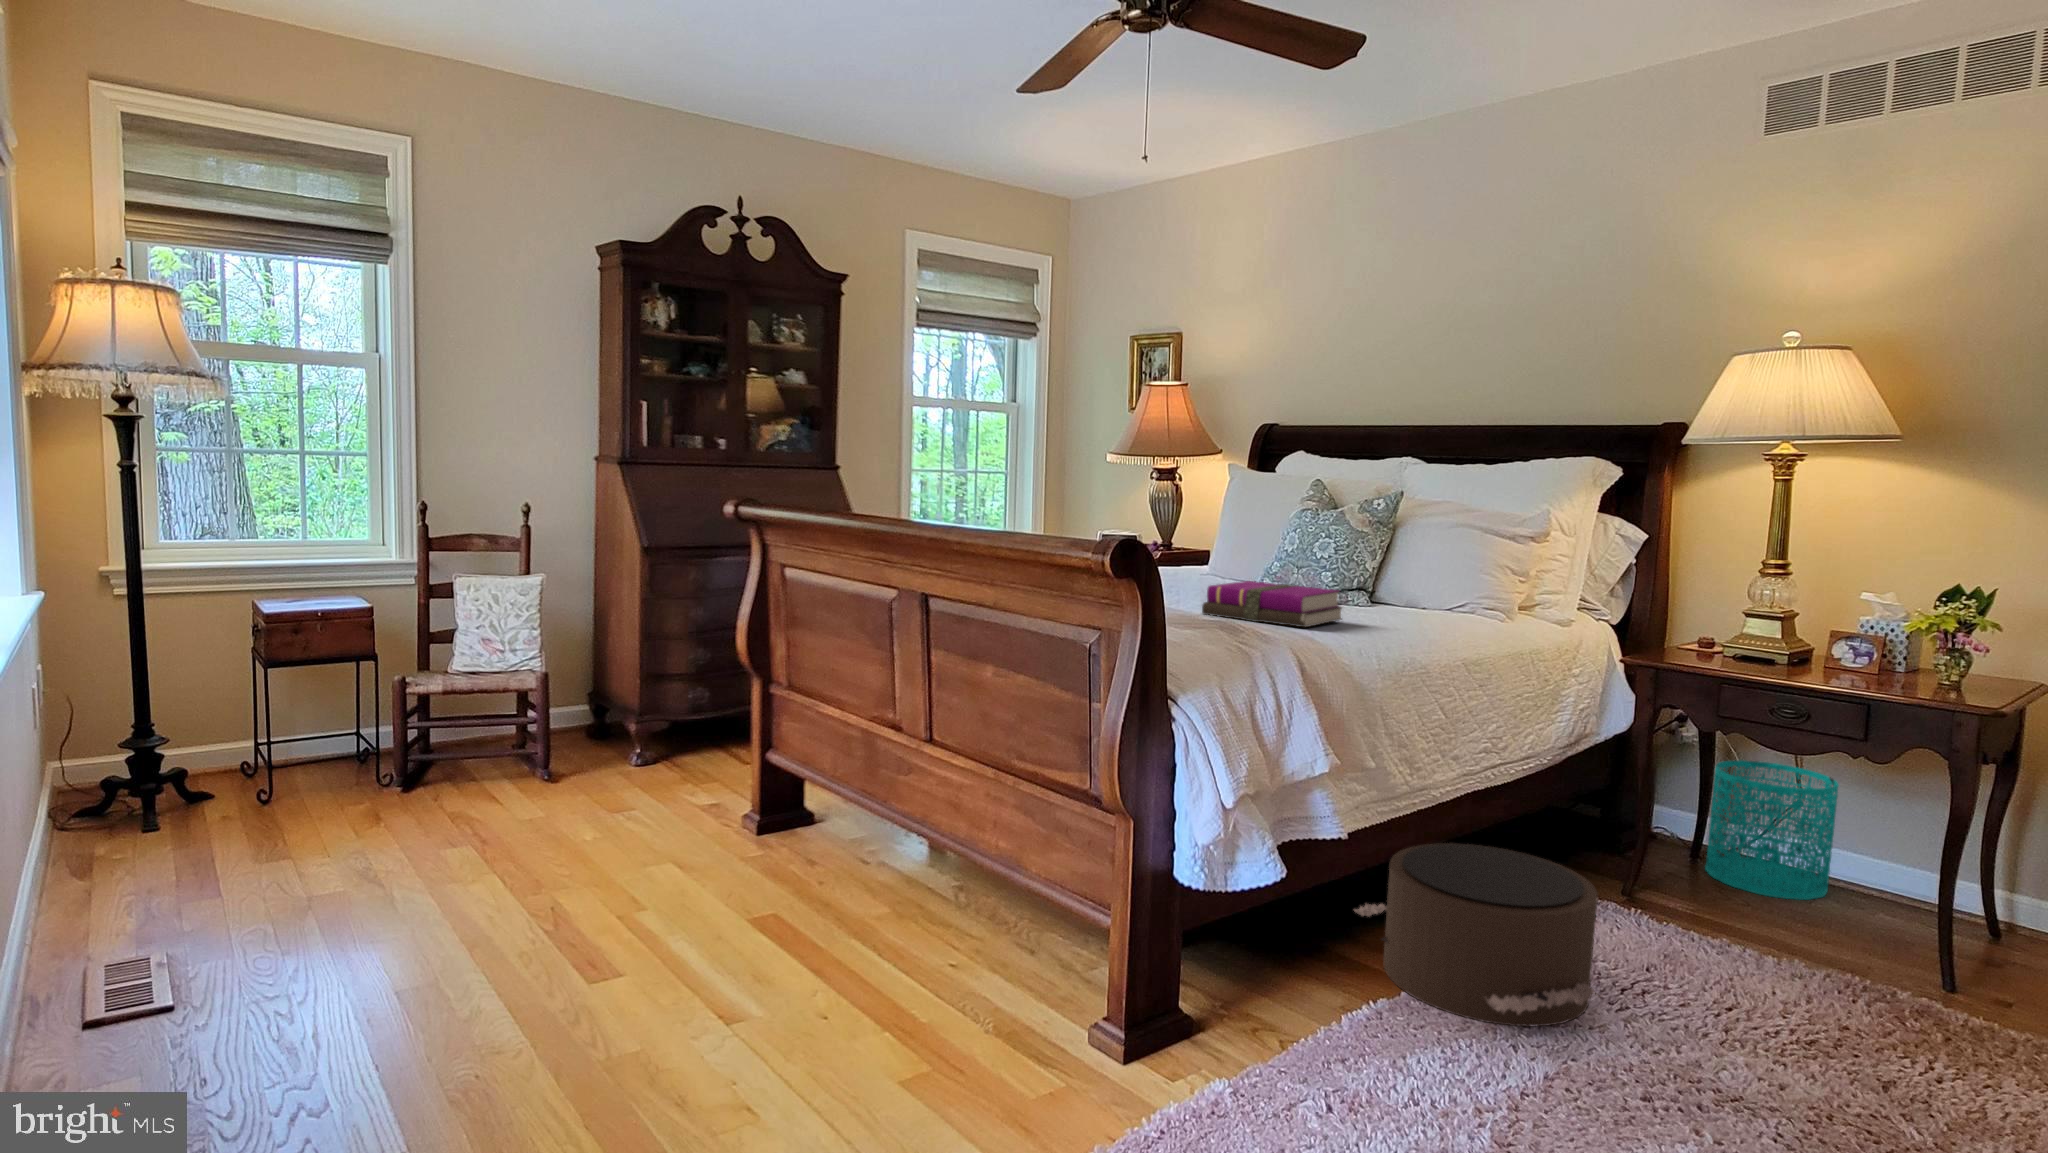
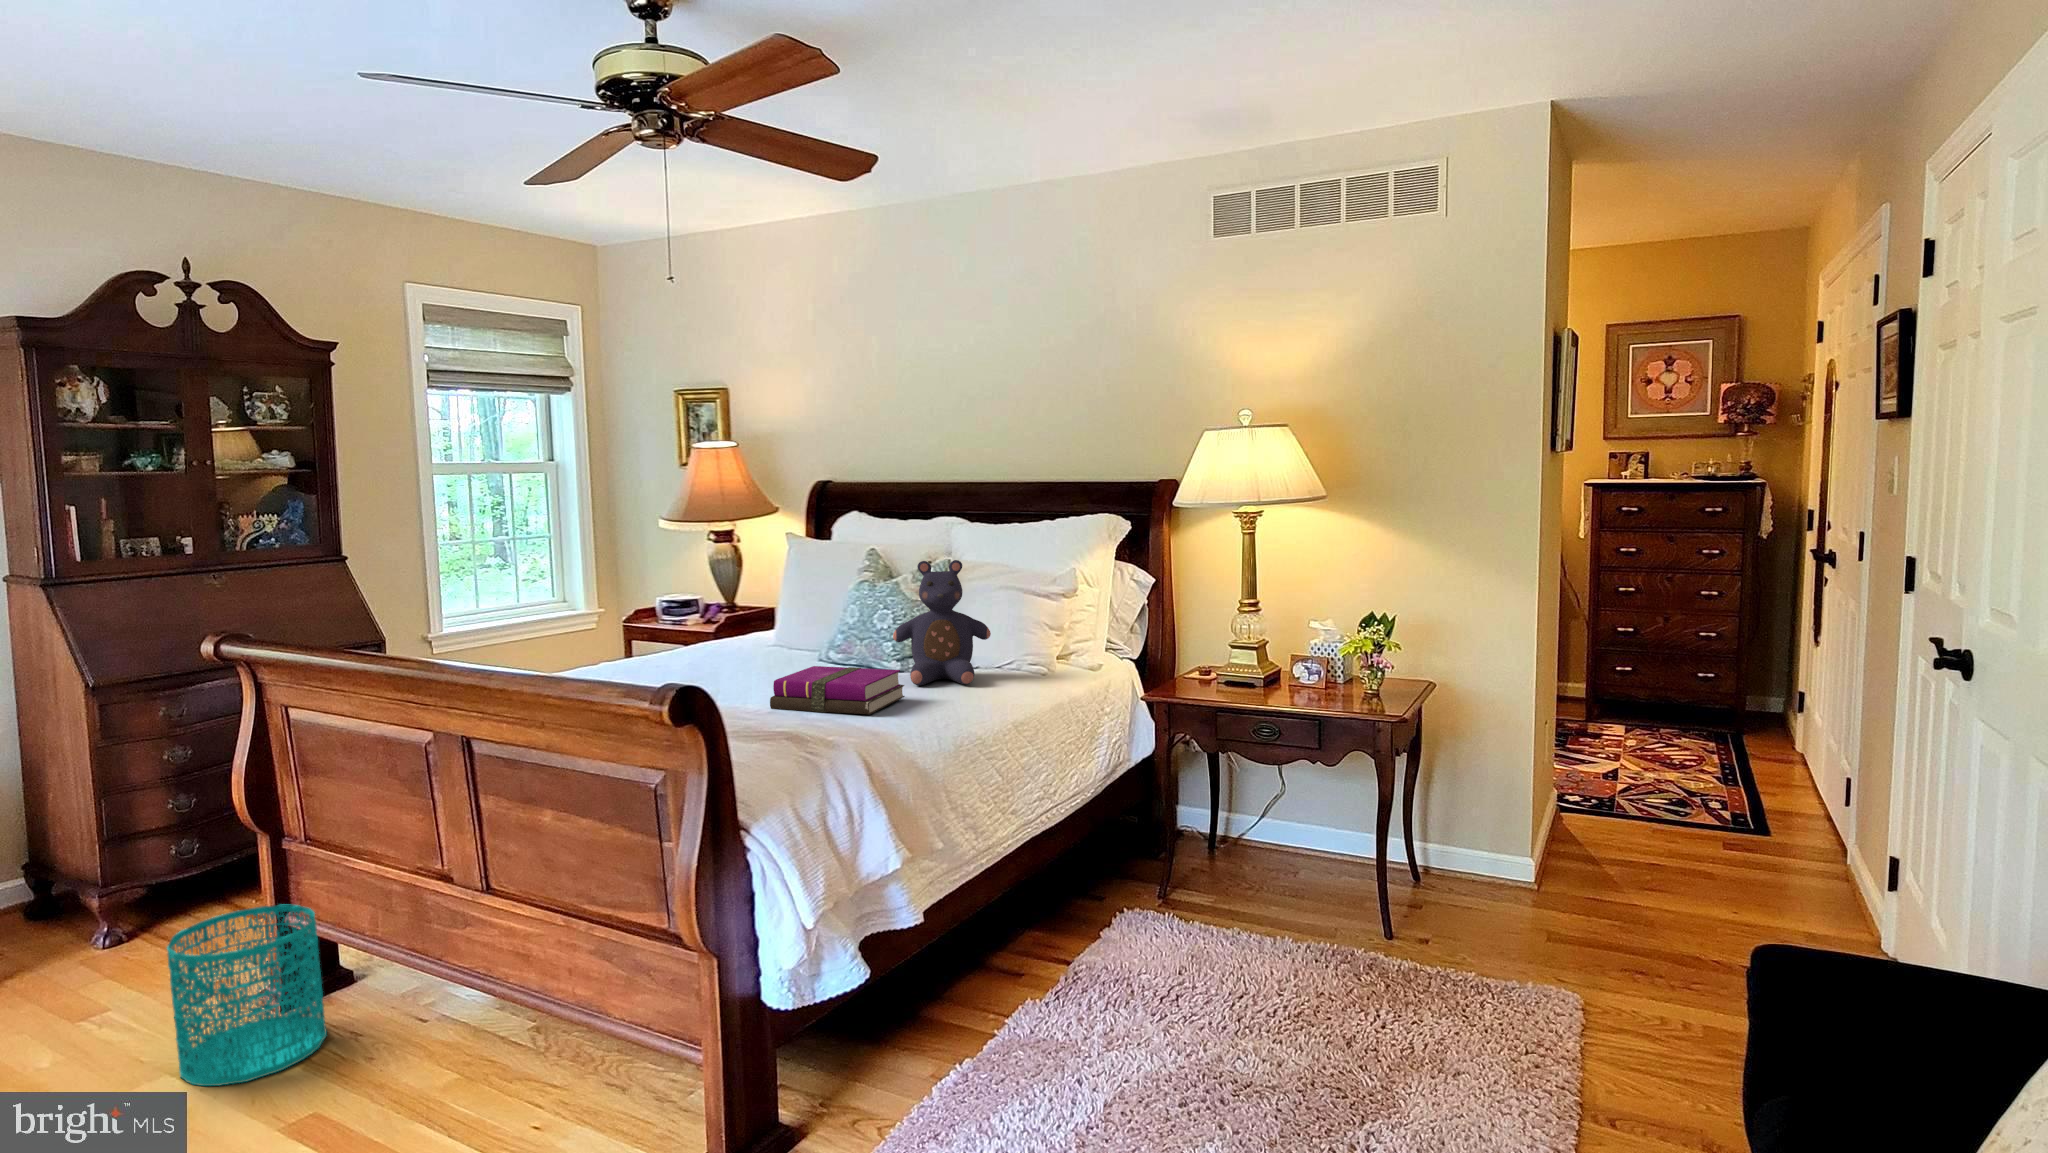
teddy bear: none [1334,486,1444,619] -> present [893,560,991,686]
wastebasket: present [1705,760,1839,900] -> present [167,905,327,1086]
pouf: present [1355,843,1601,1027] -> none [935,891,1146,1061]

